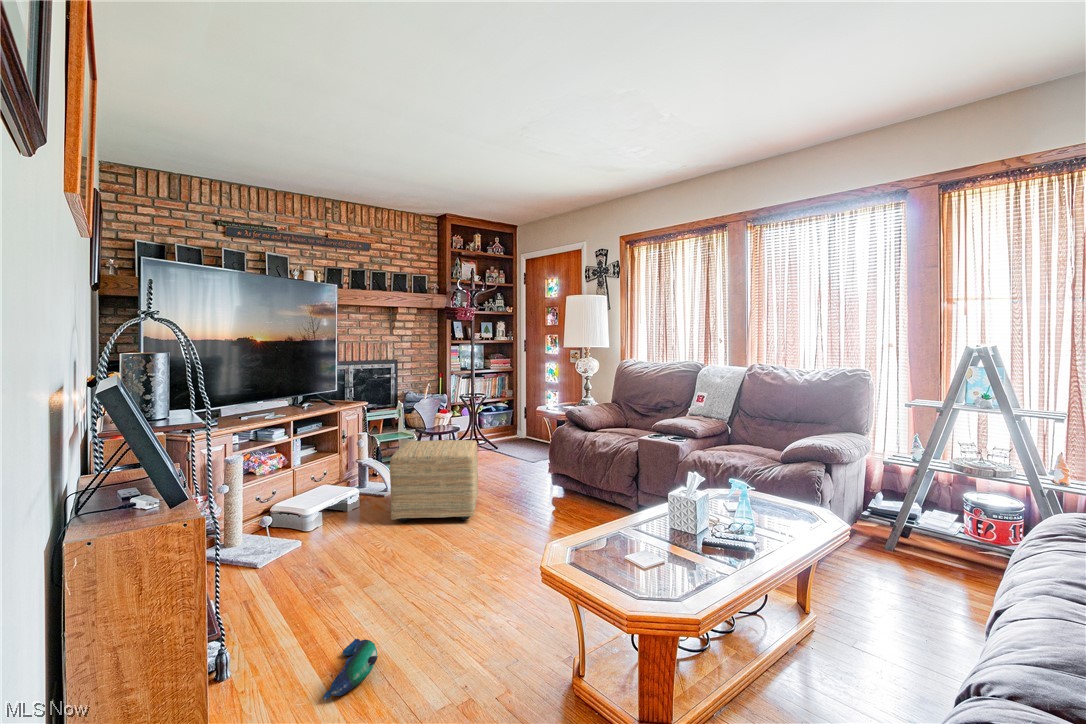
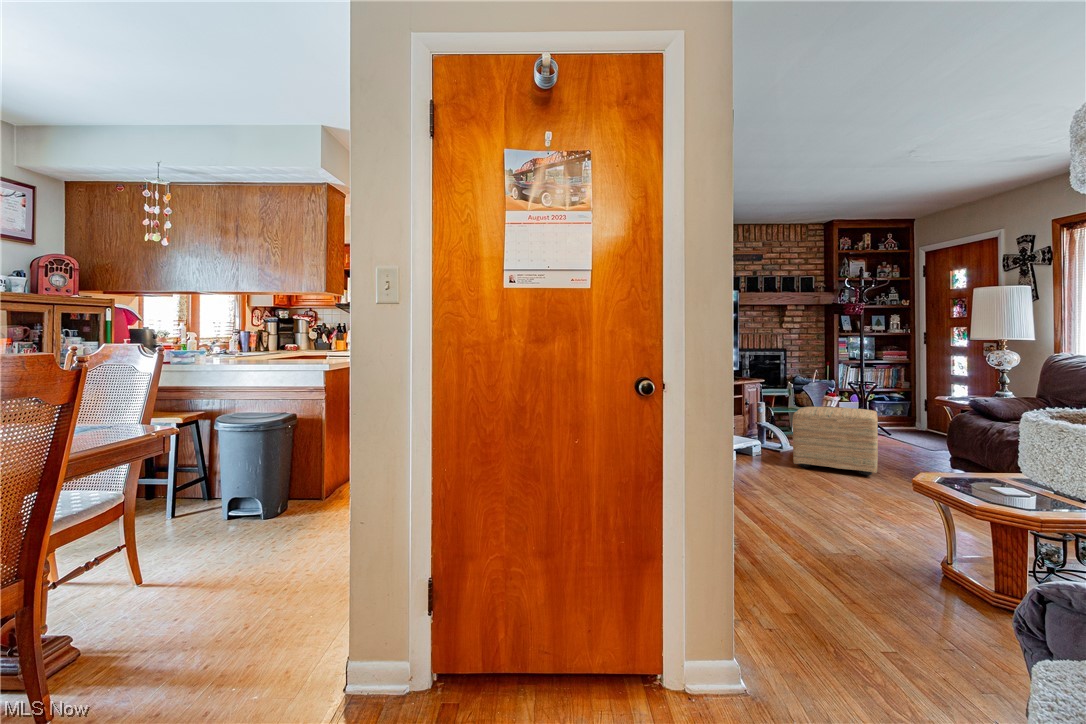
plush toy: present [323,639,378,700] -> none [770,517,809,544]

